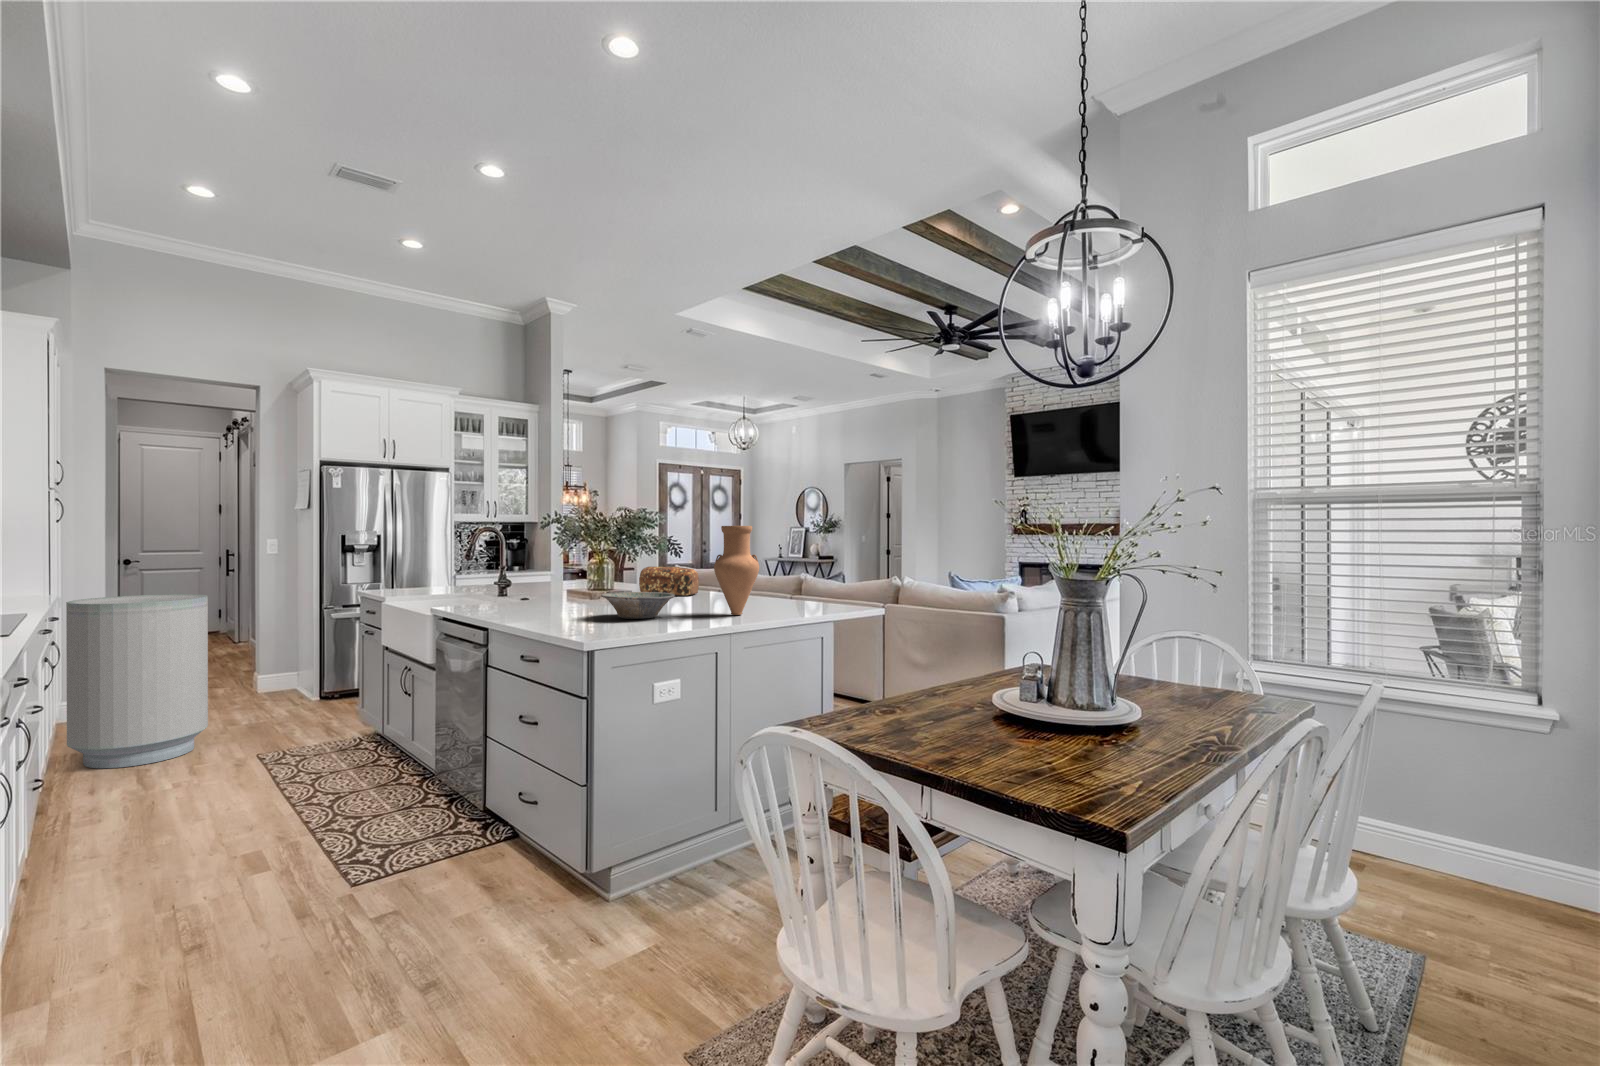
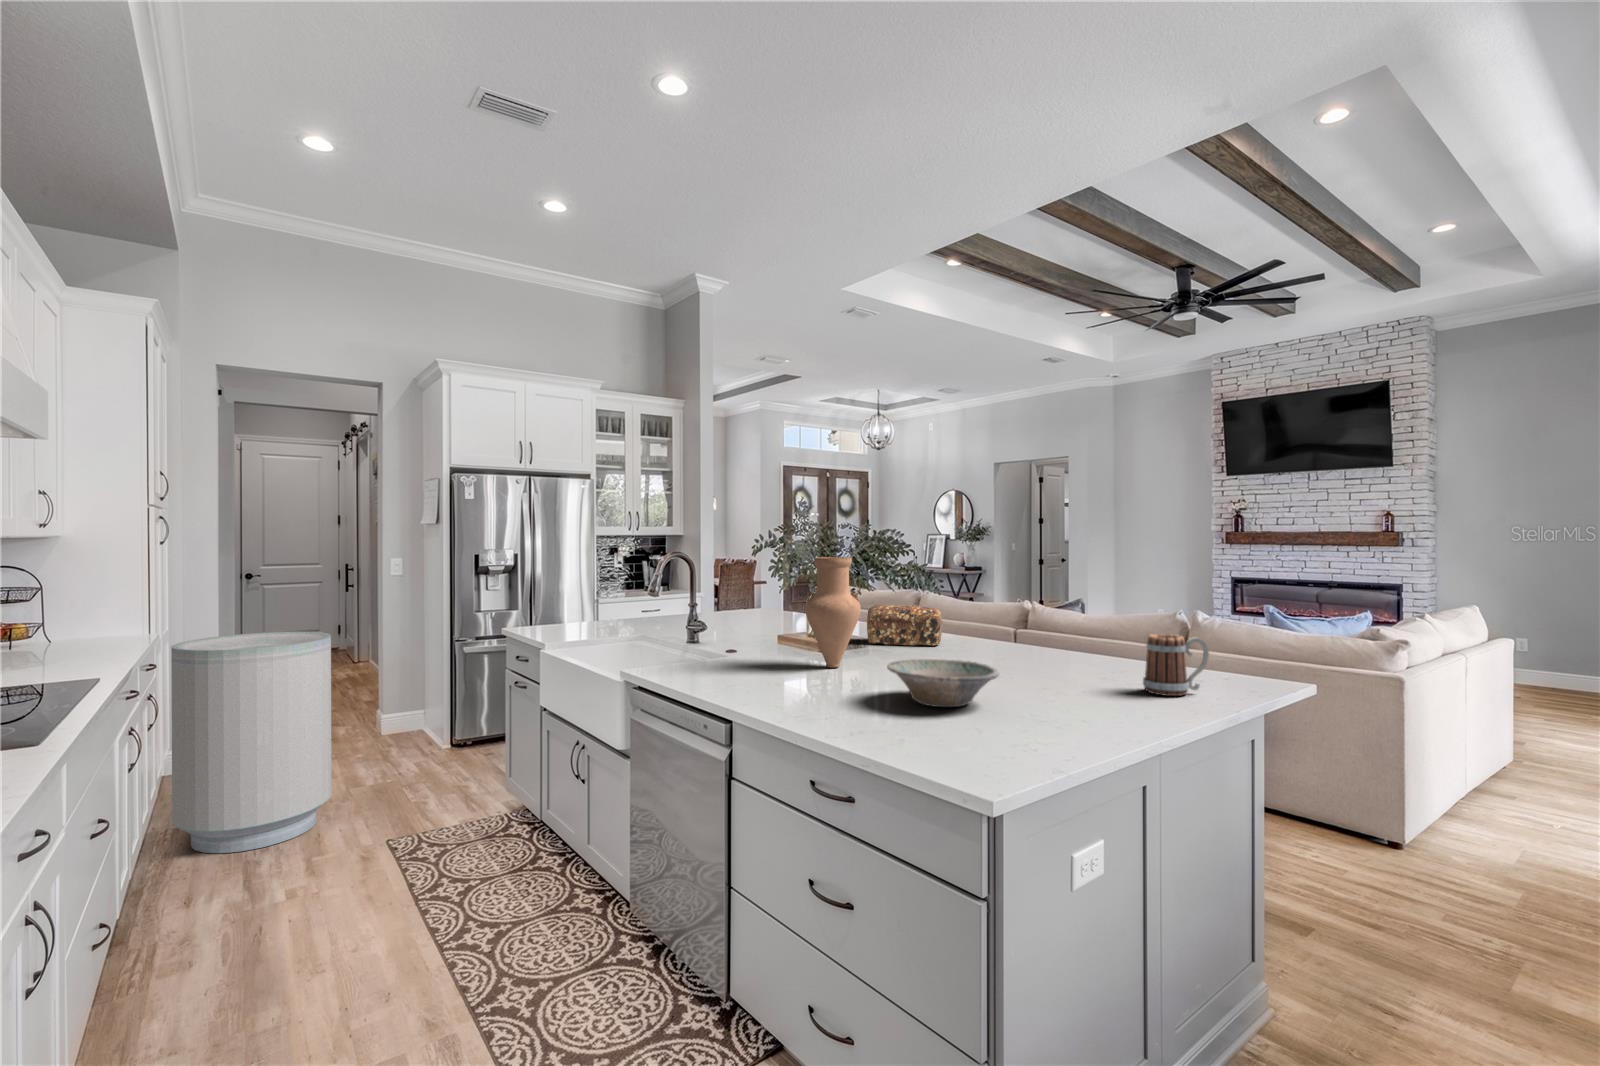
vase: present [714,526,759,615] -> present [805,557,861,668]
mug: none [781,575,821,613] -> present [1143,634,1209,696]

